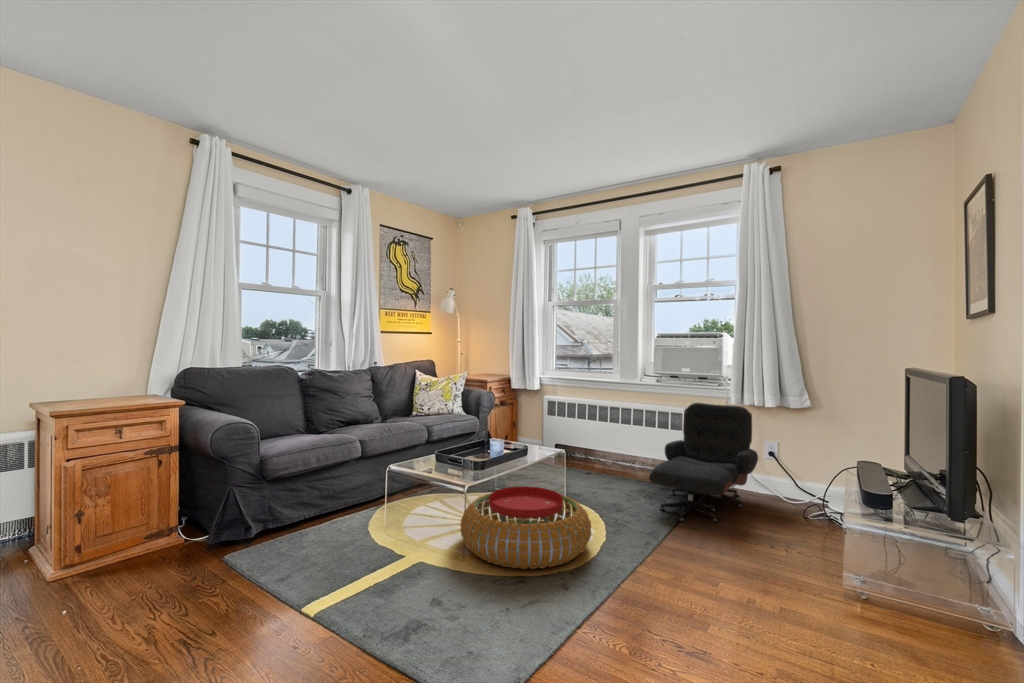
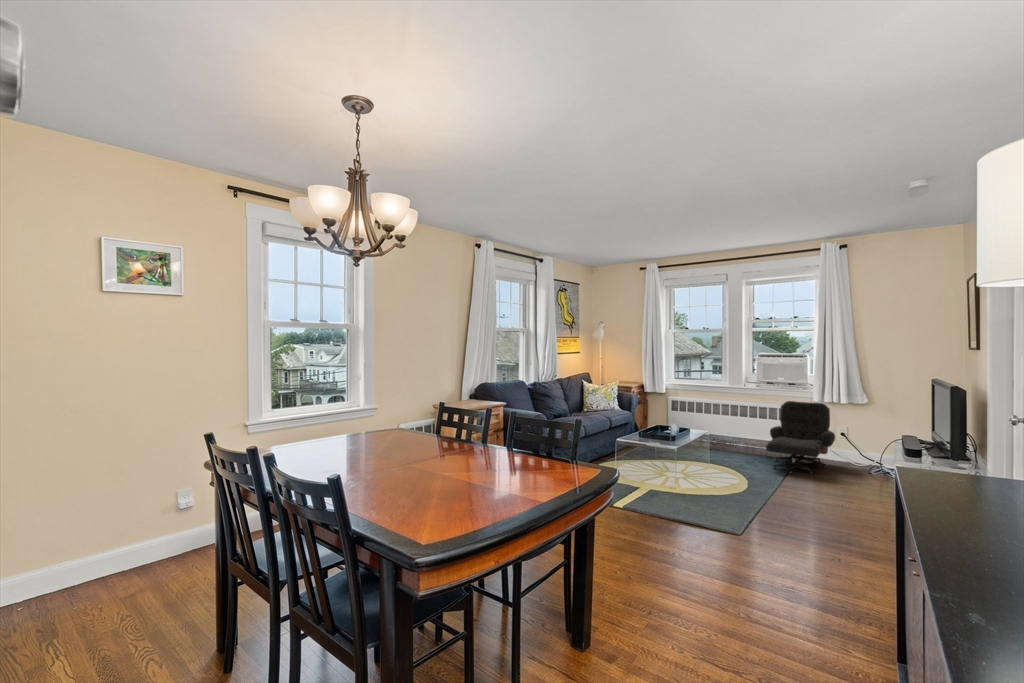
pouf: present [461,486,591,569] -> none [665,451,746,492]

